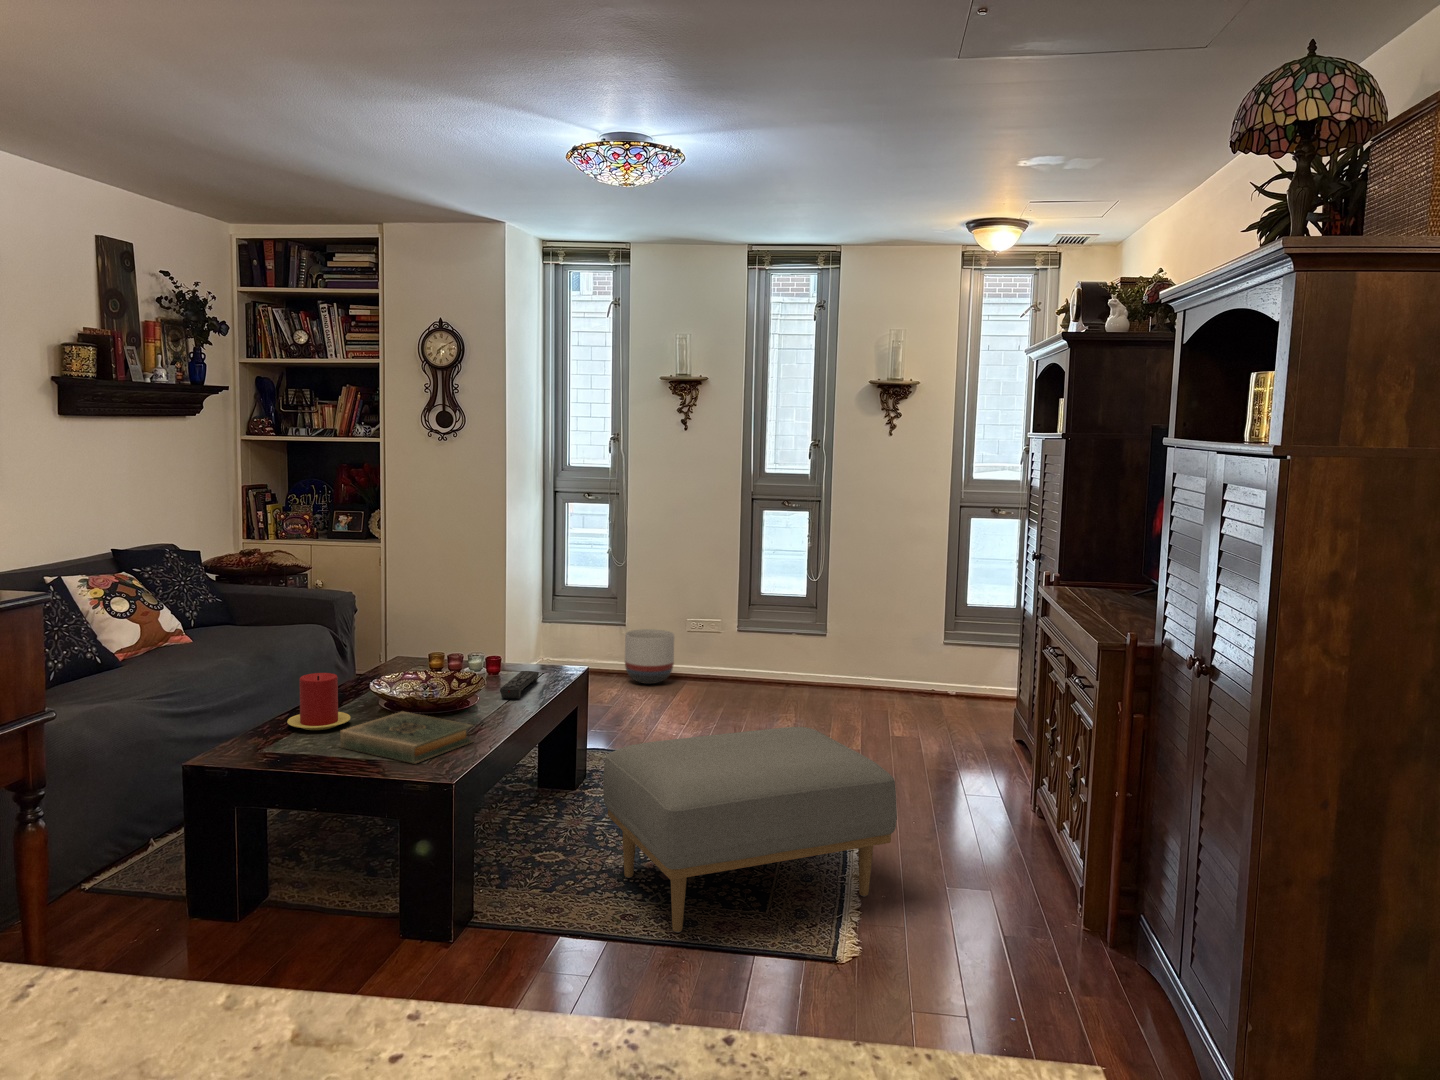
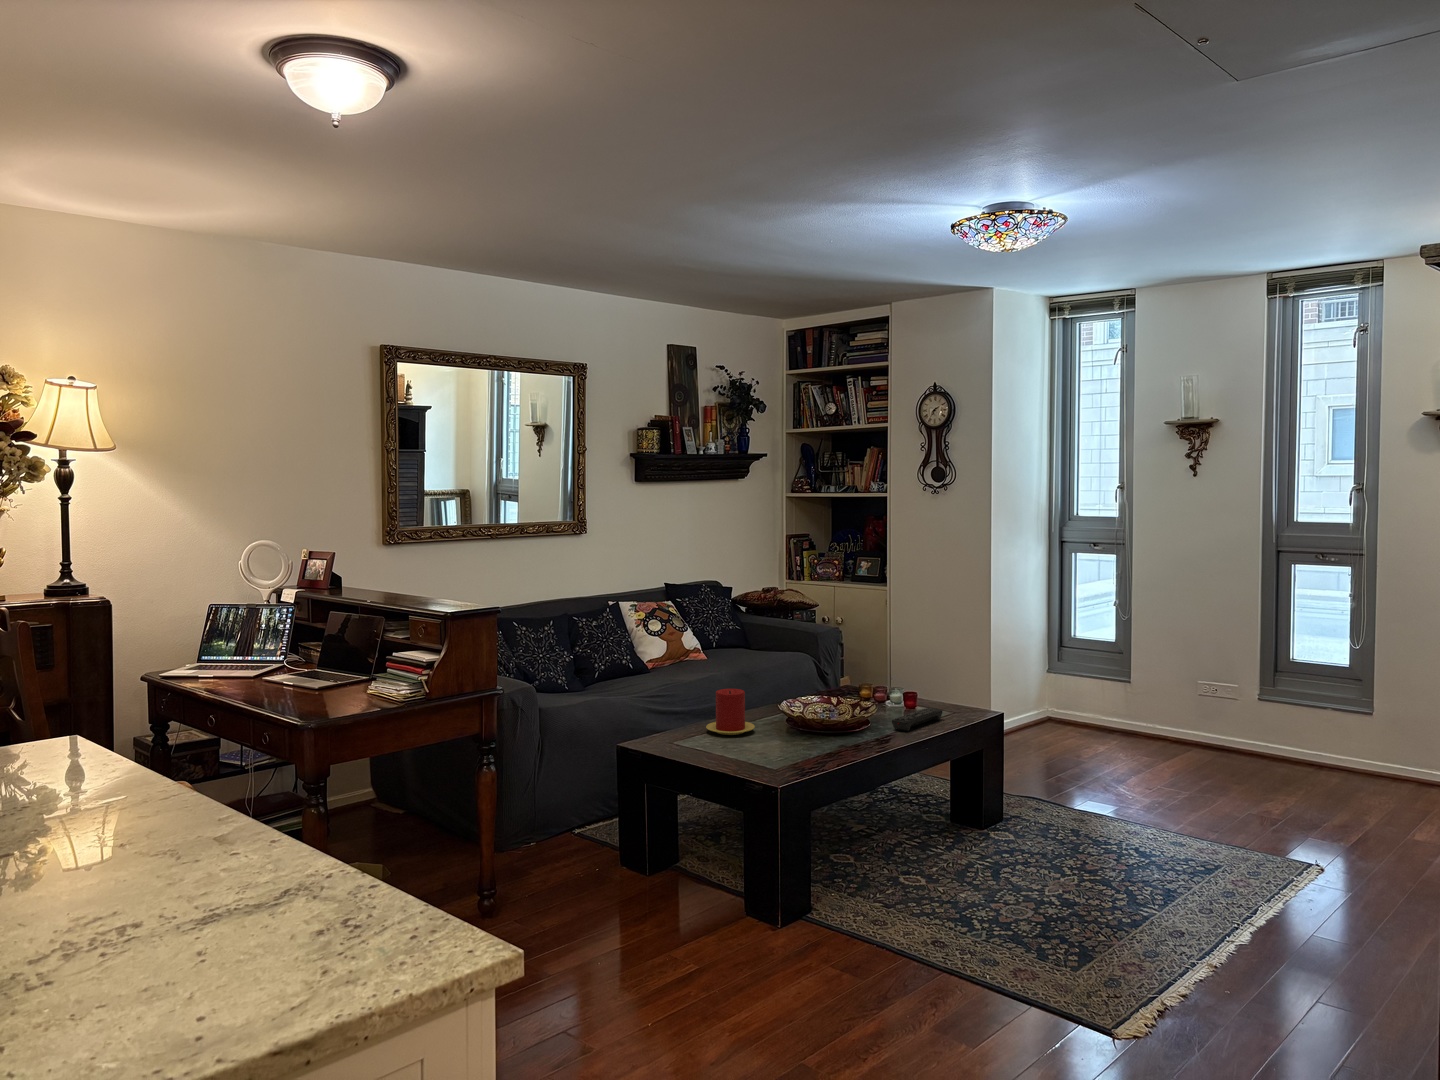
planter: present [625,629,674,684] -> none [1121,687,1177,745]
hardback book: present [340,712,473,764] -> none [728,728,831,769]
ottoman: present [603,727,897,932] -> none [950,784,1238,986]

